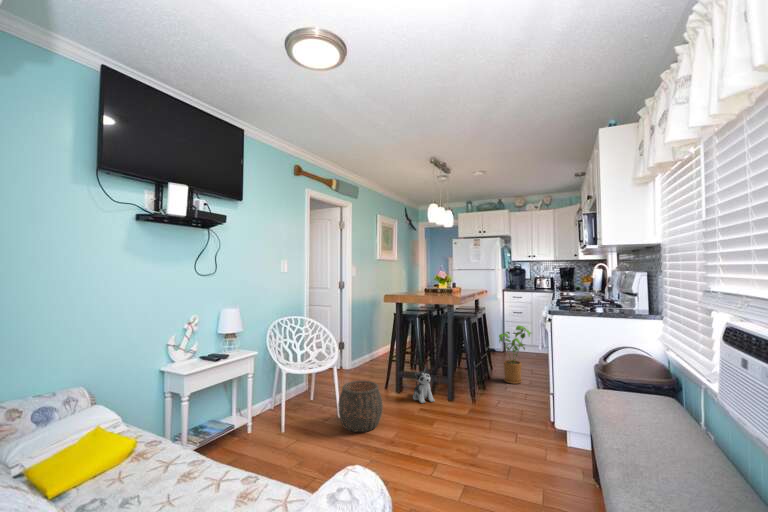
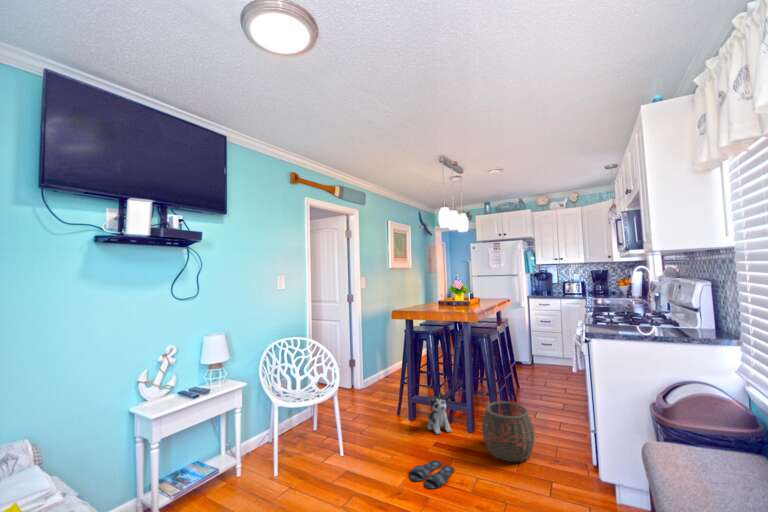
house plant: present [499,325,531,384] -> none [524,340,564,407]
woven basket: present [338,381,383,432] -> present [482,401,535,462]
slippers: none [401,421,438,440] -> present [410,460,455,489]

